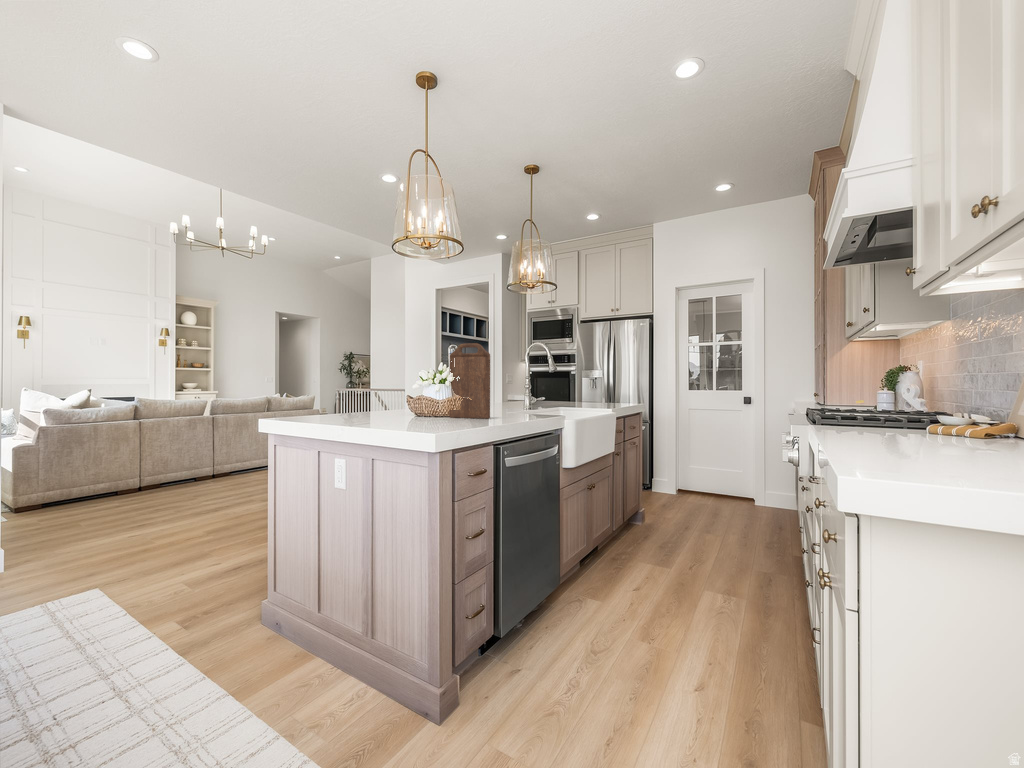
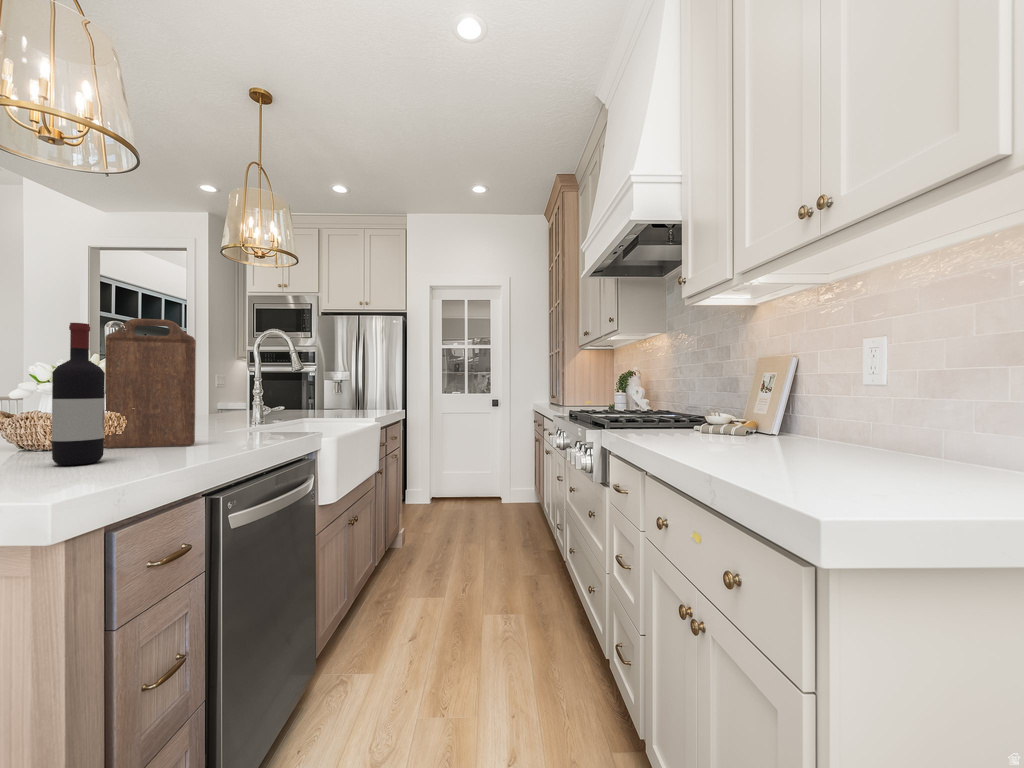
wine bottle: none [431,350,450,423] -> present [52,323,105,465]

